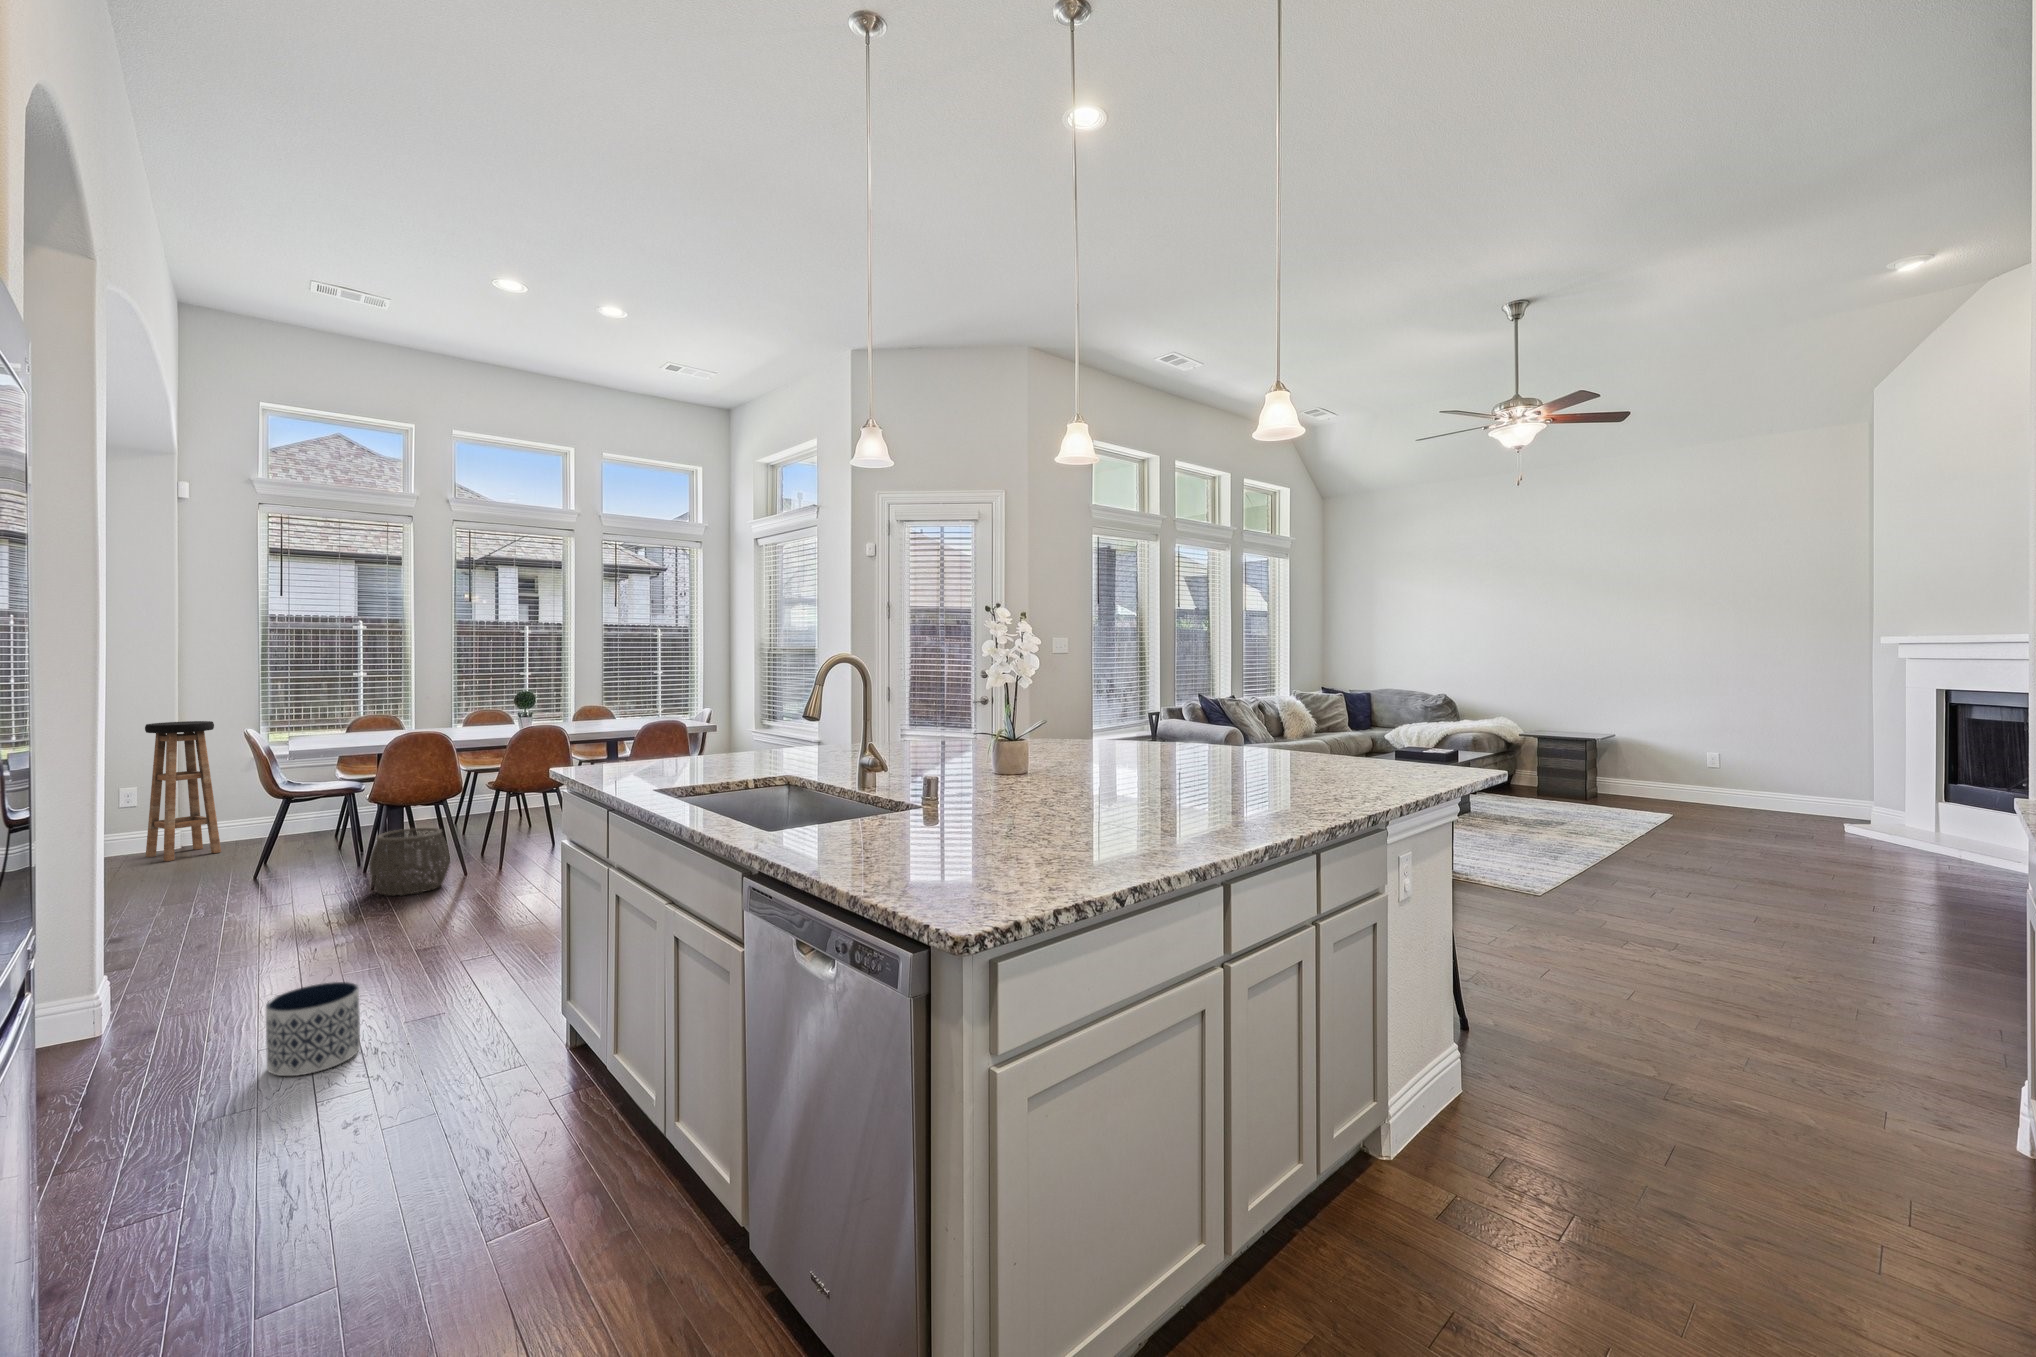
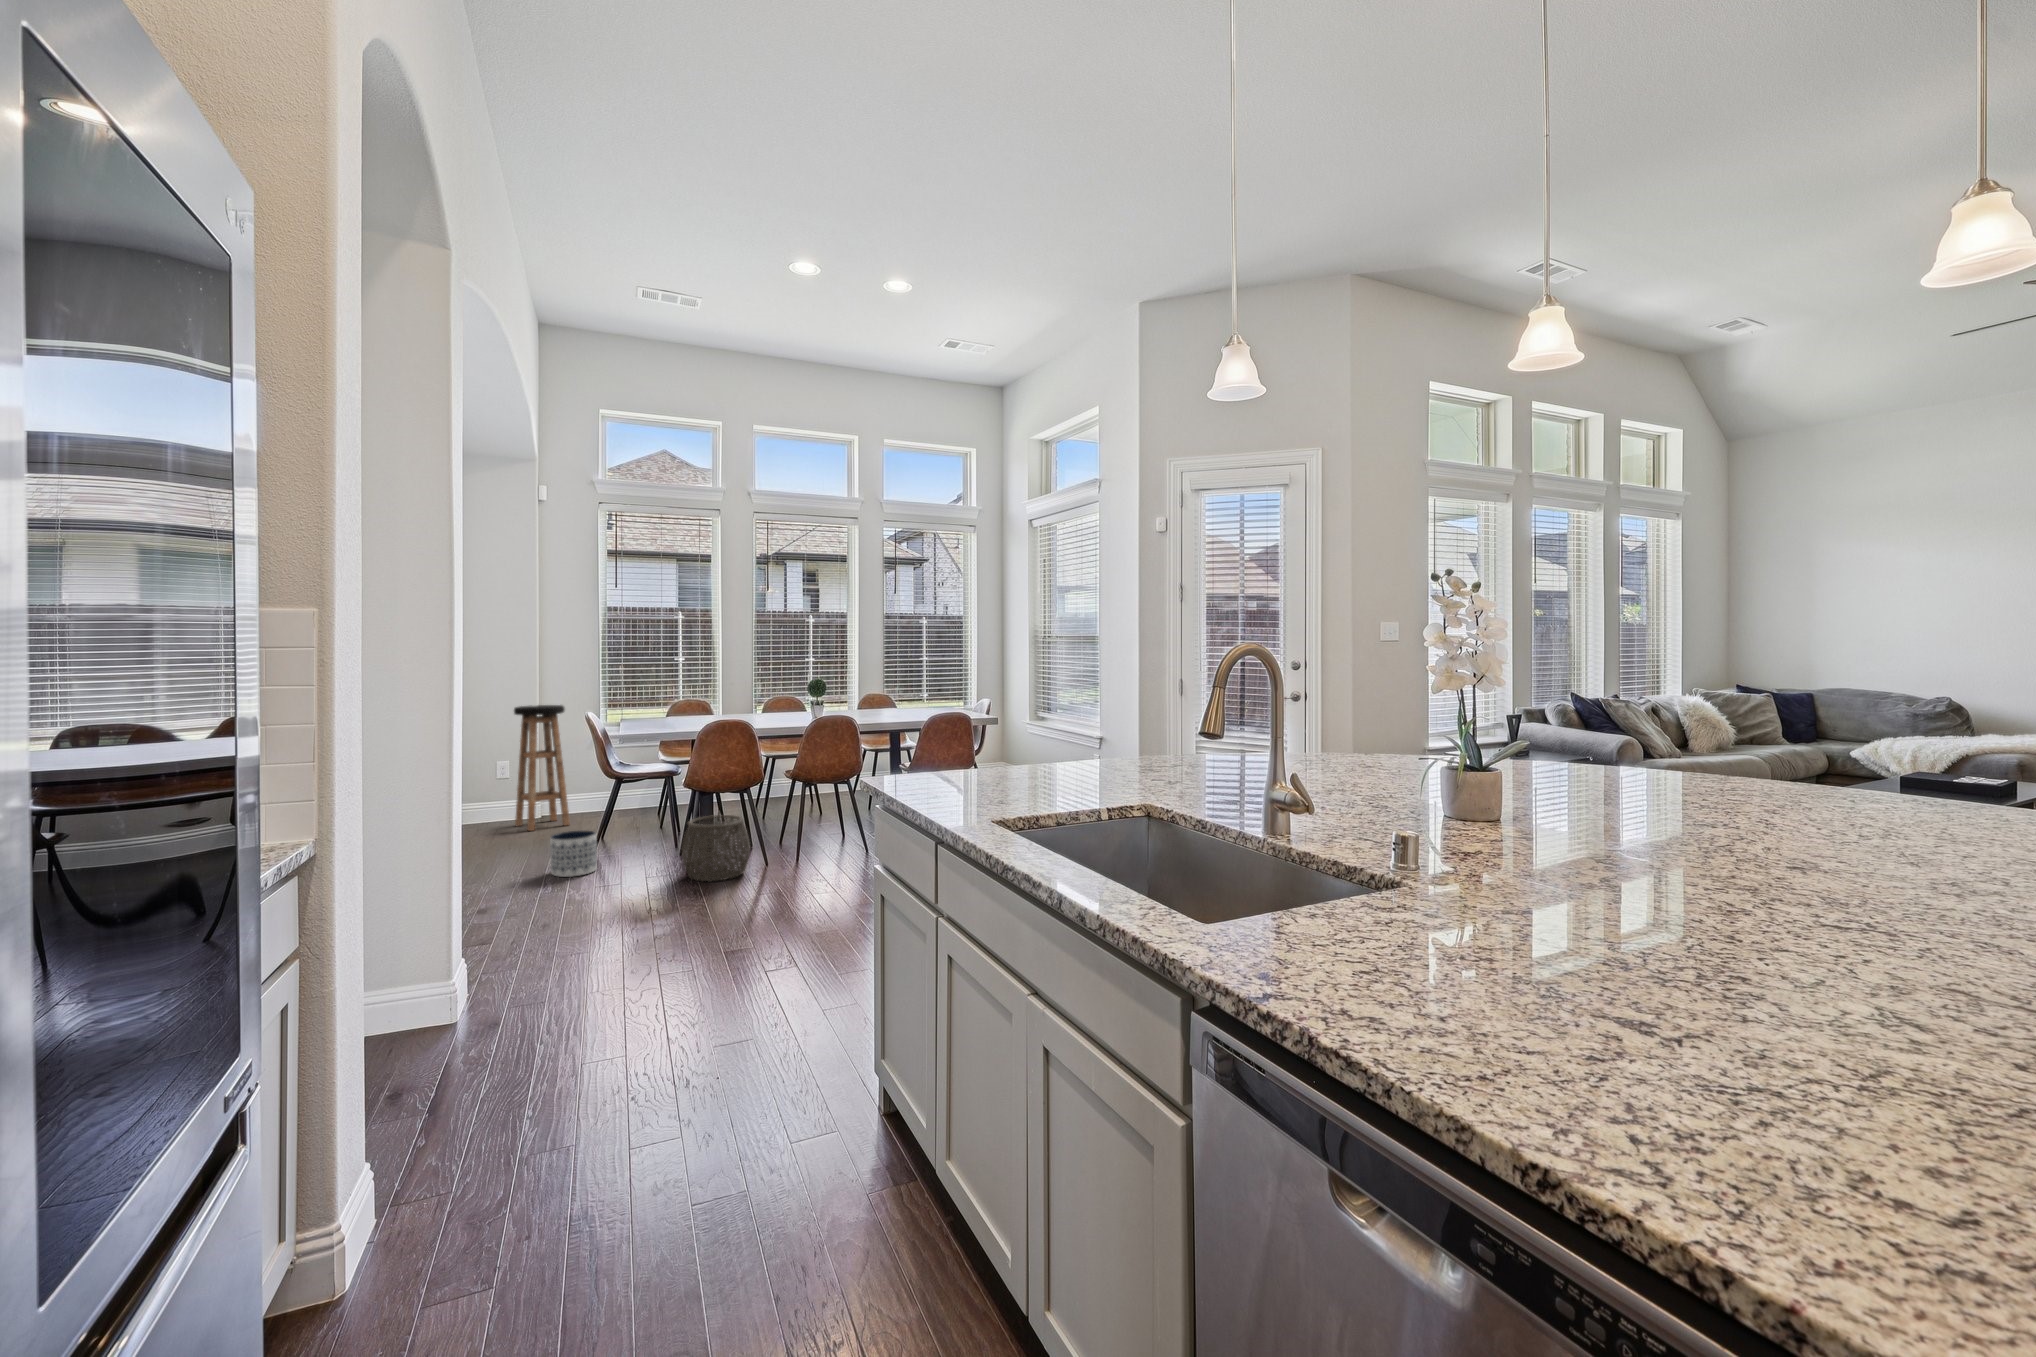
planter: present [266,982,360,1076] -> present [550,831,597,877]

